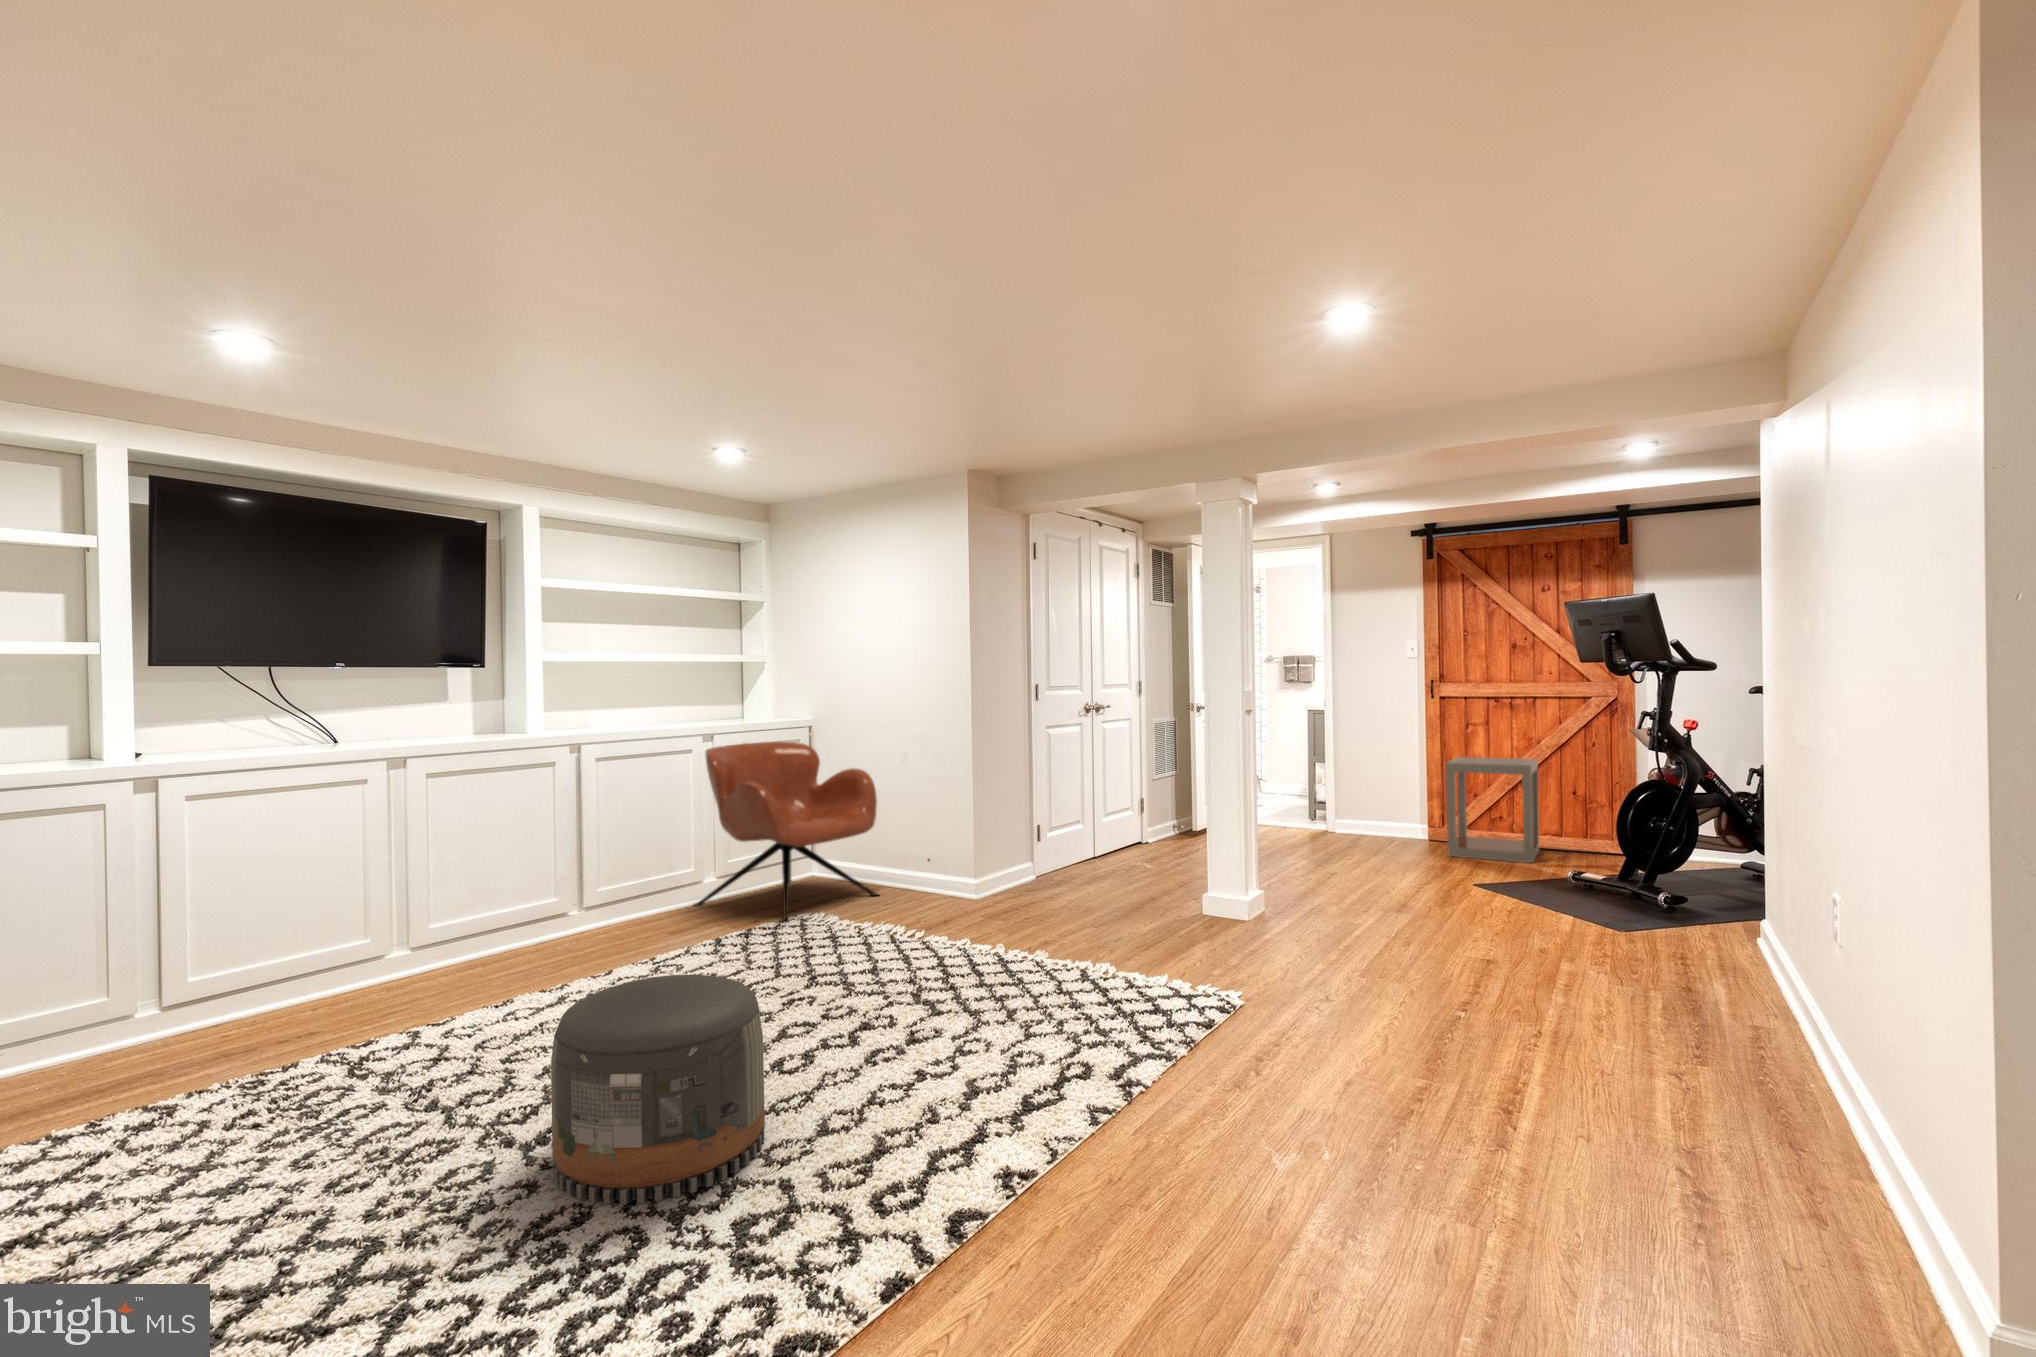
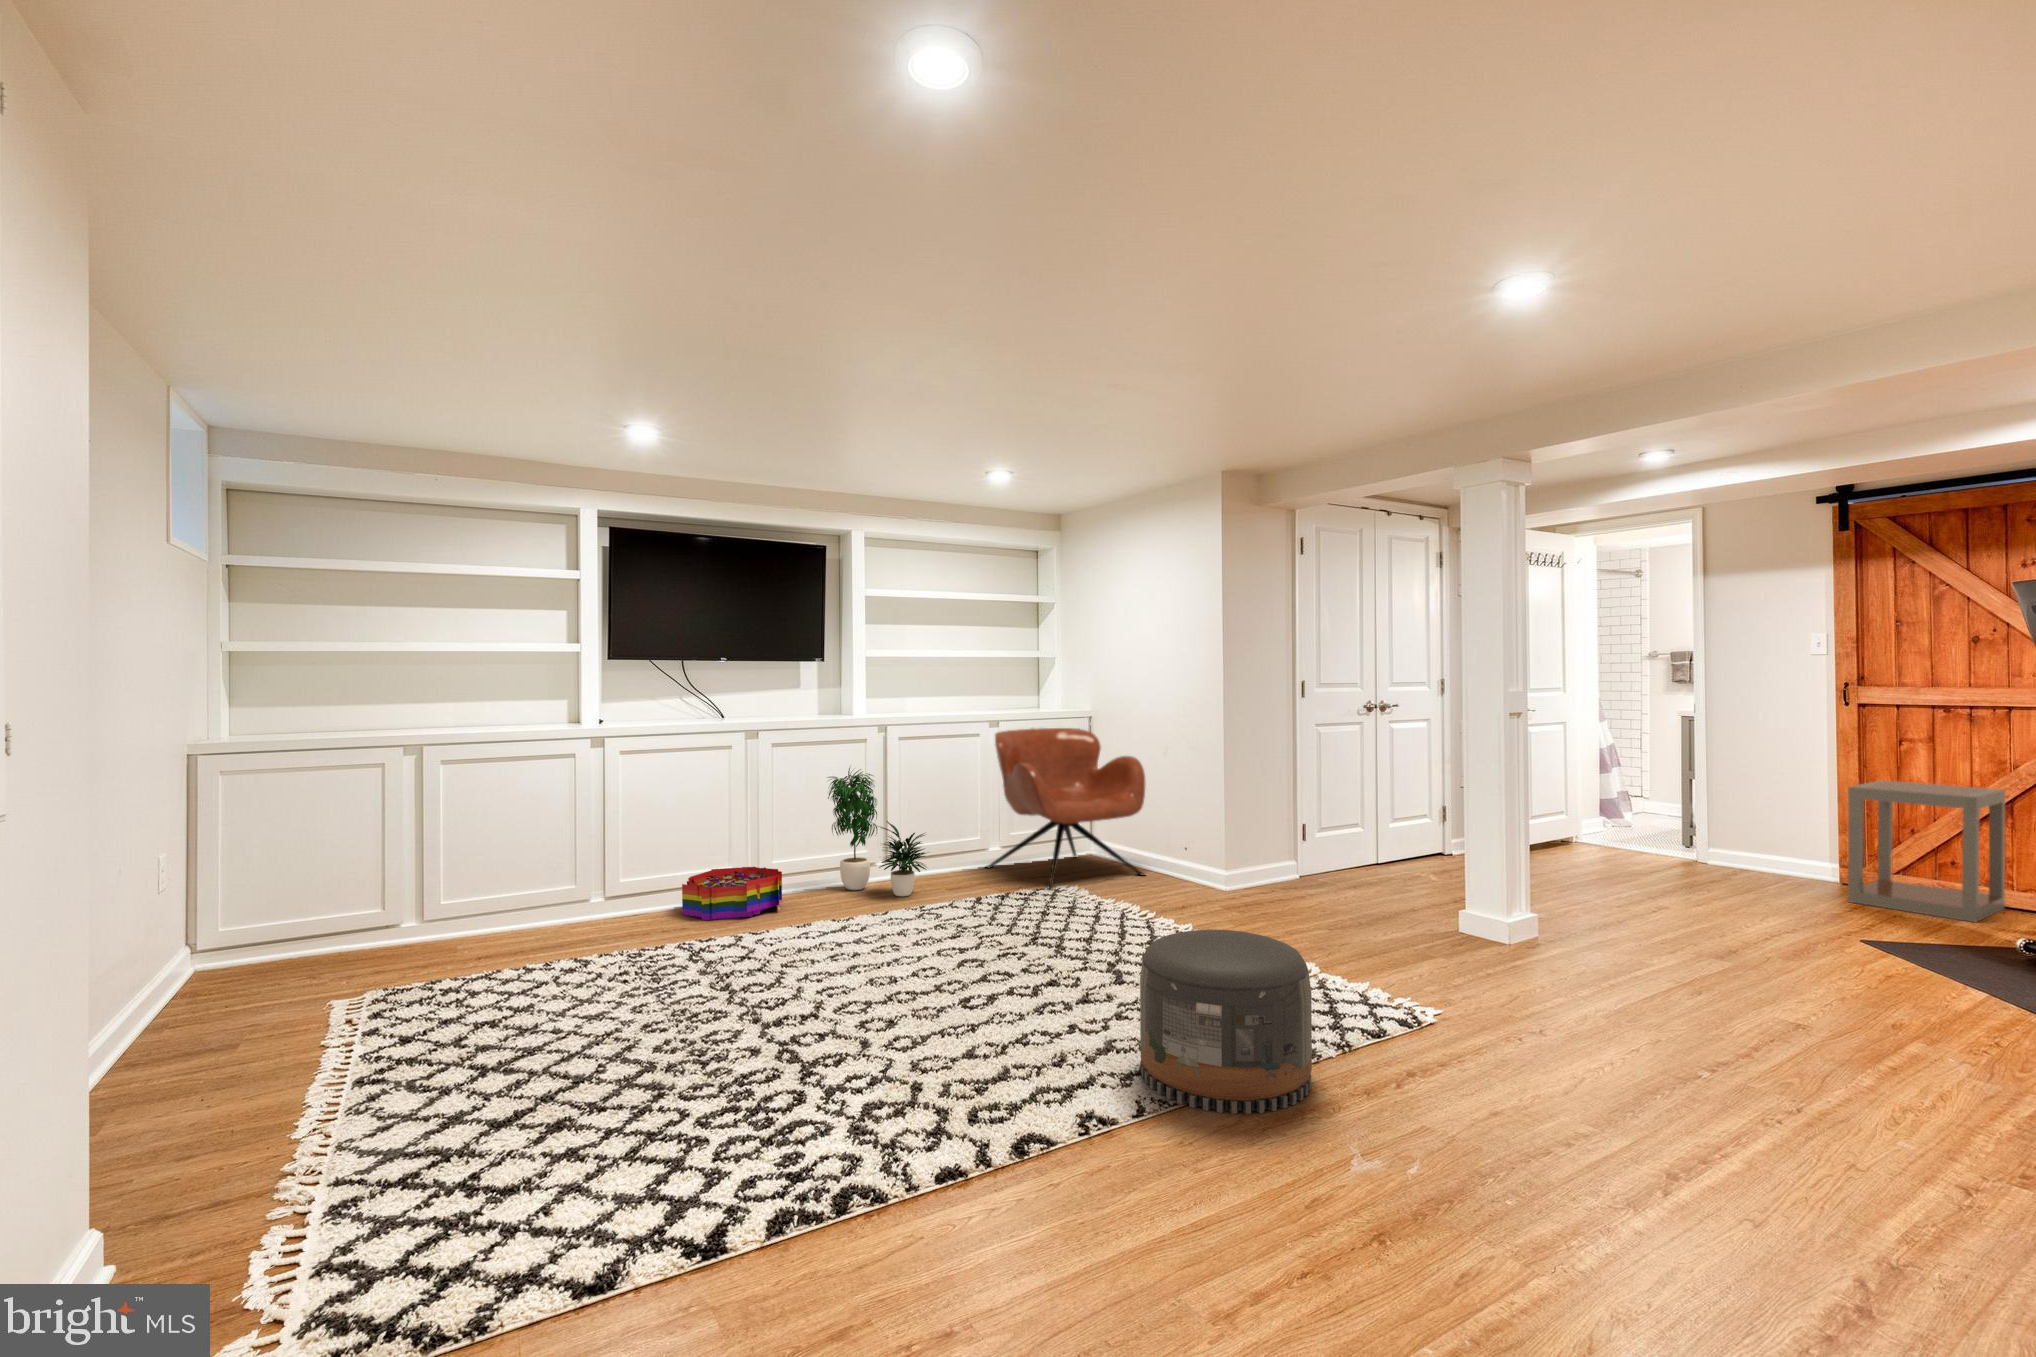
potted plant: none [501,795,645,952] -> present [828,768,926,896]
storage bin: none [299,937,451,1019] -> present [682,867,782,920]
pouf: present [551,975,765,1205] -> present [1140,929,1312,1114]

